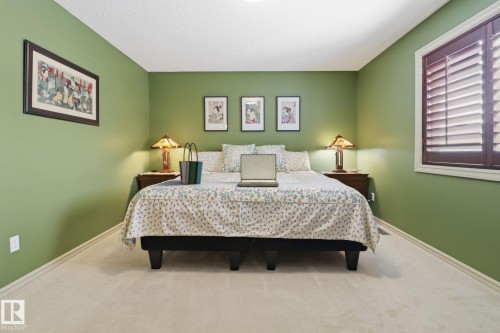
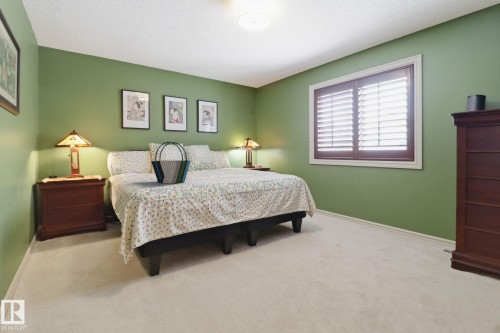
laptop: present [238,154,279,186] -> none [216,153,256,181]

